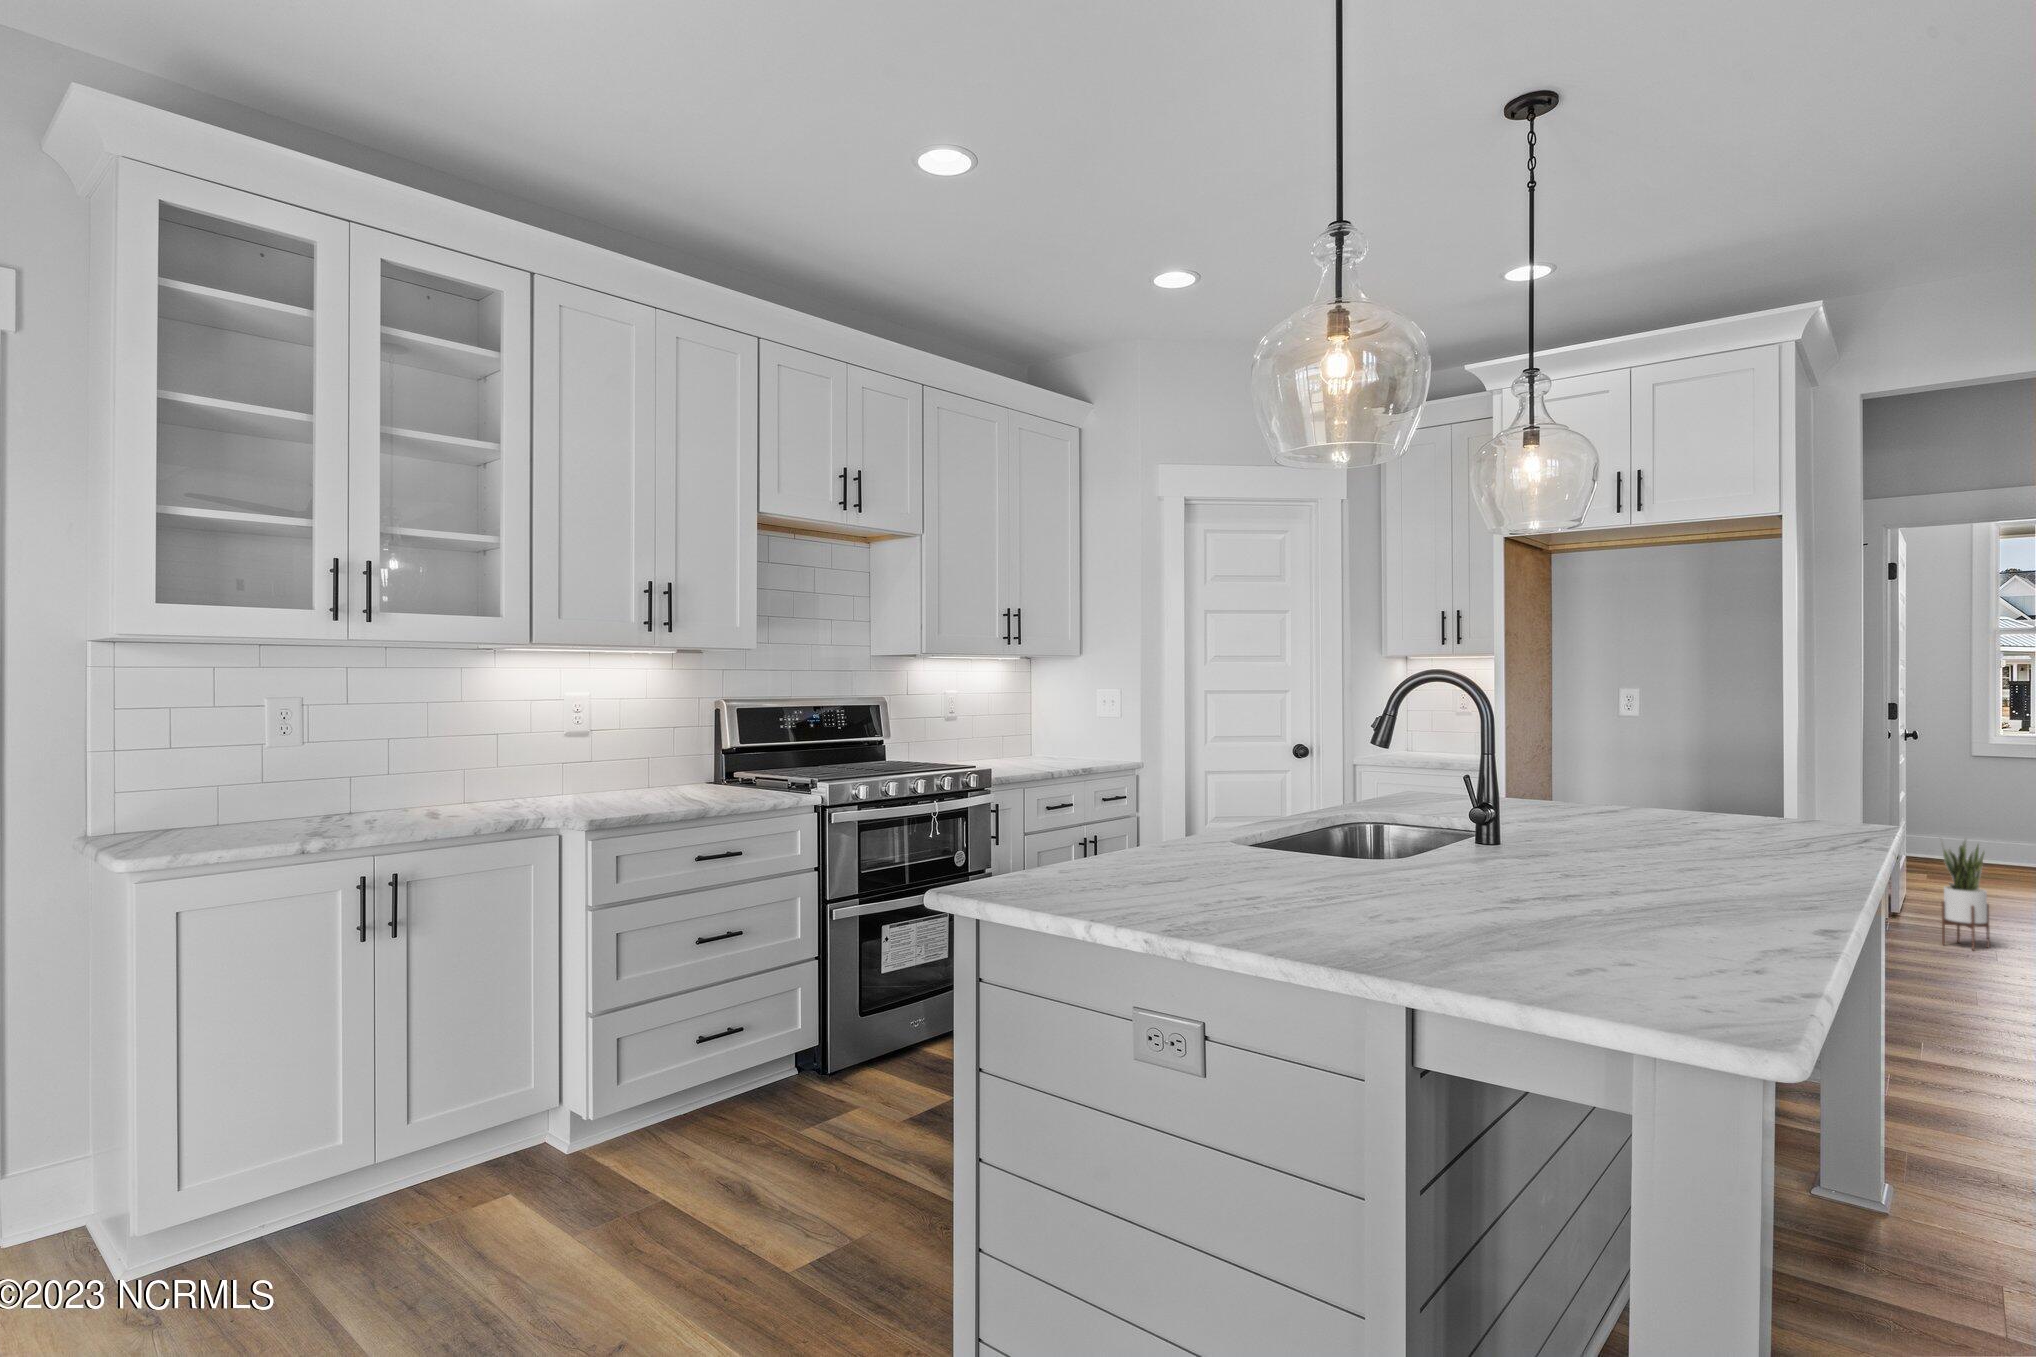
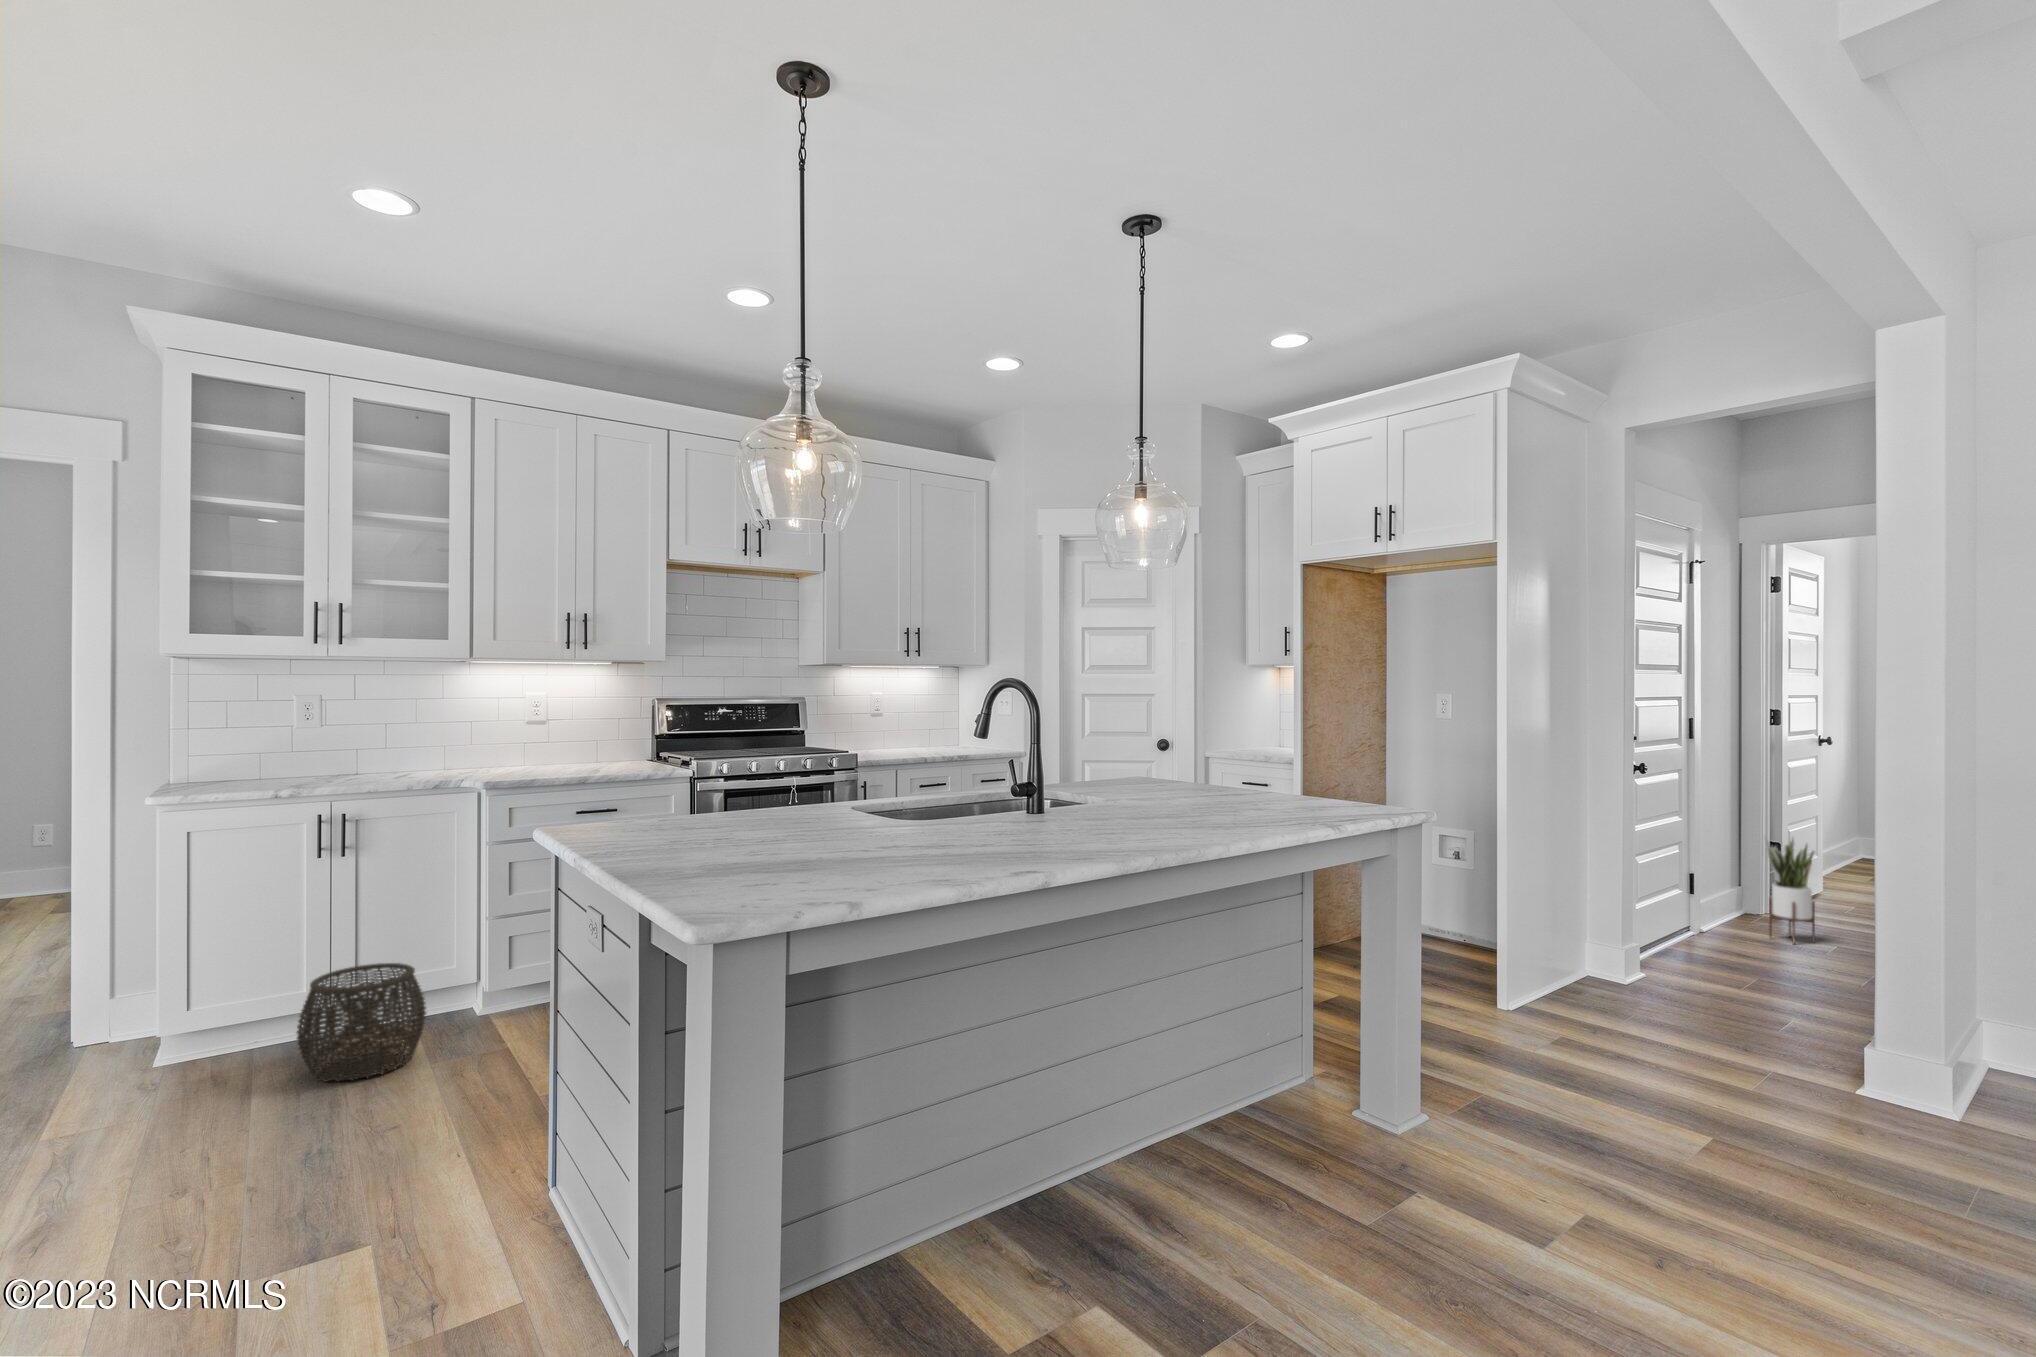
woven basket: none [401,1087,575,1276] -> present [297,963,426,1082]

